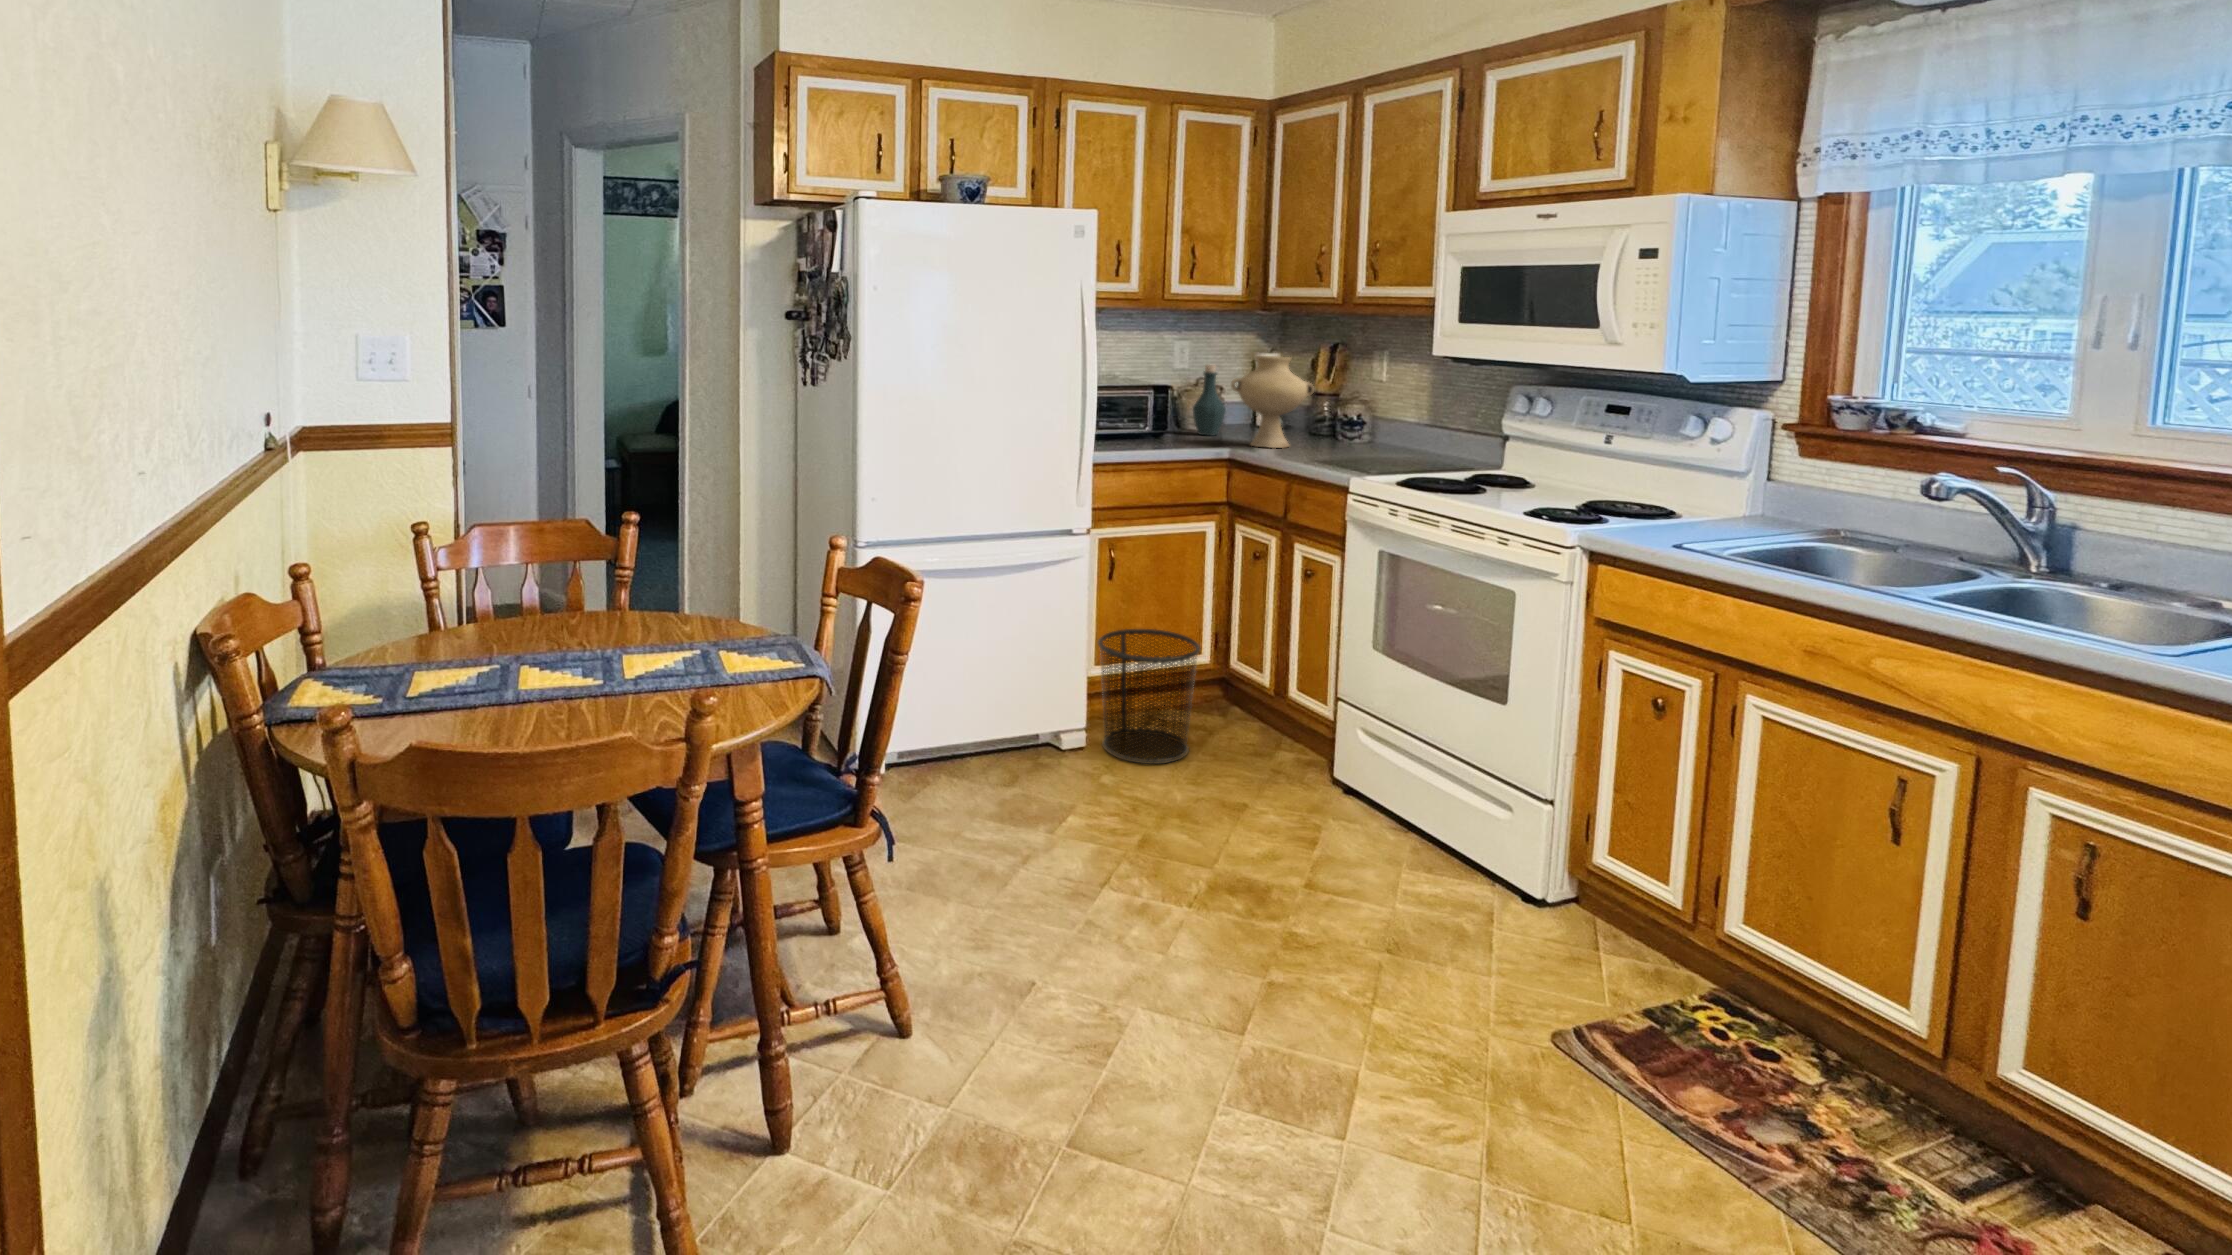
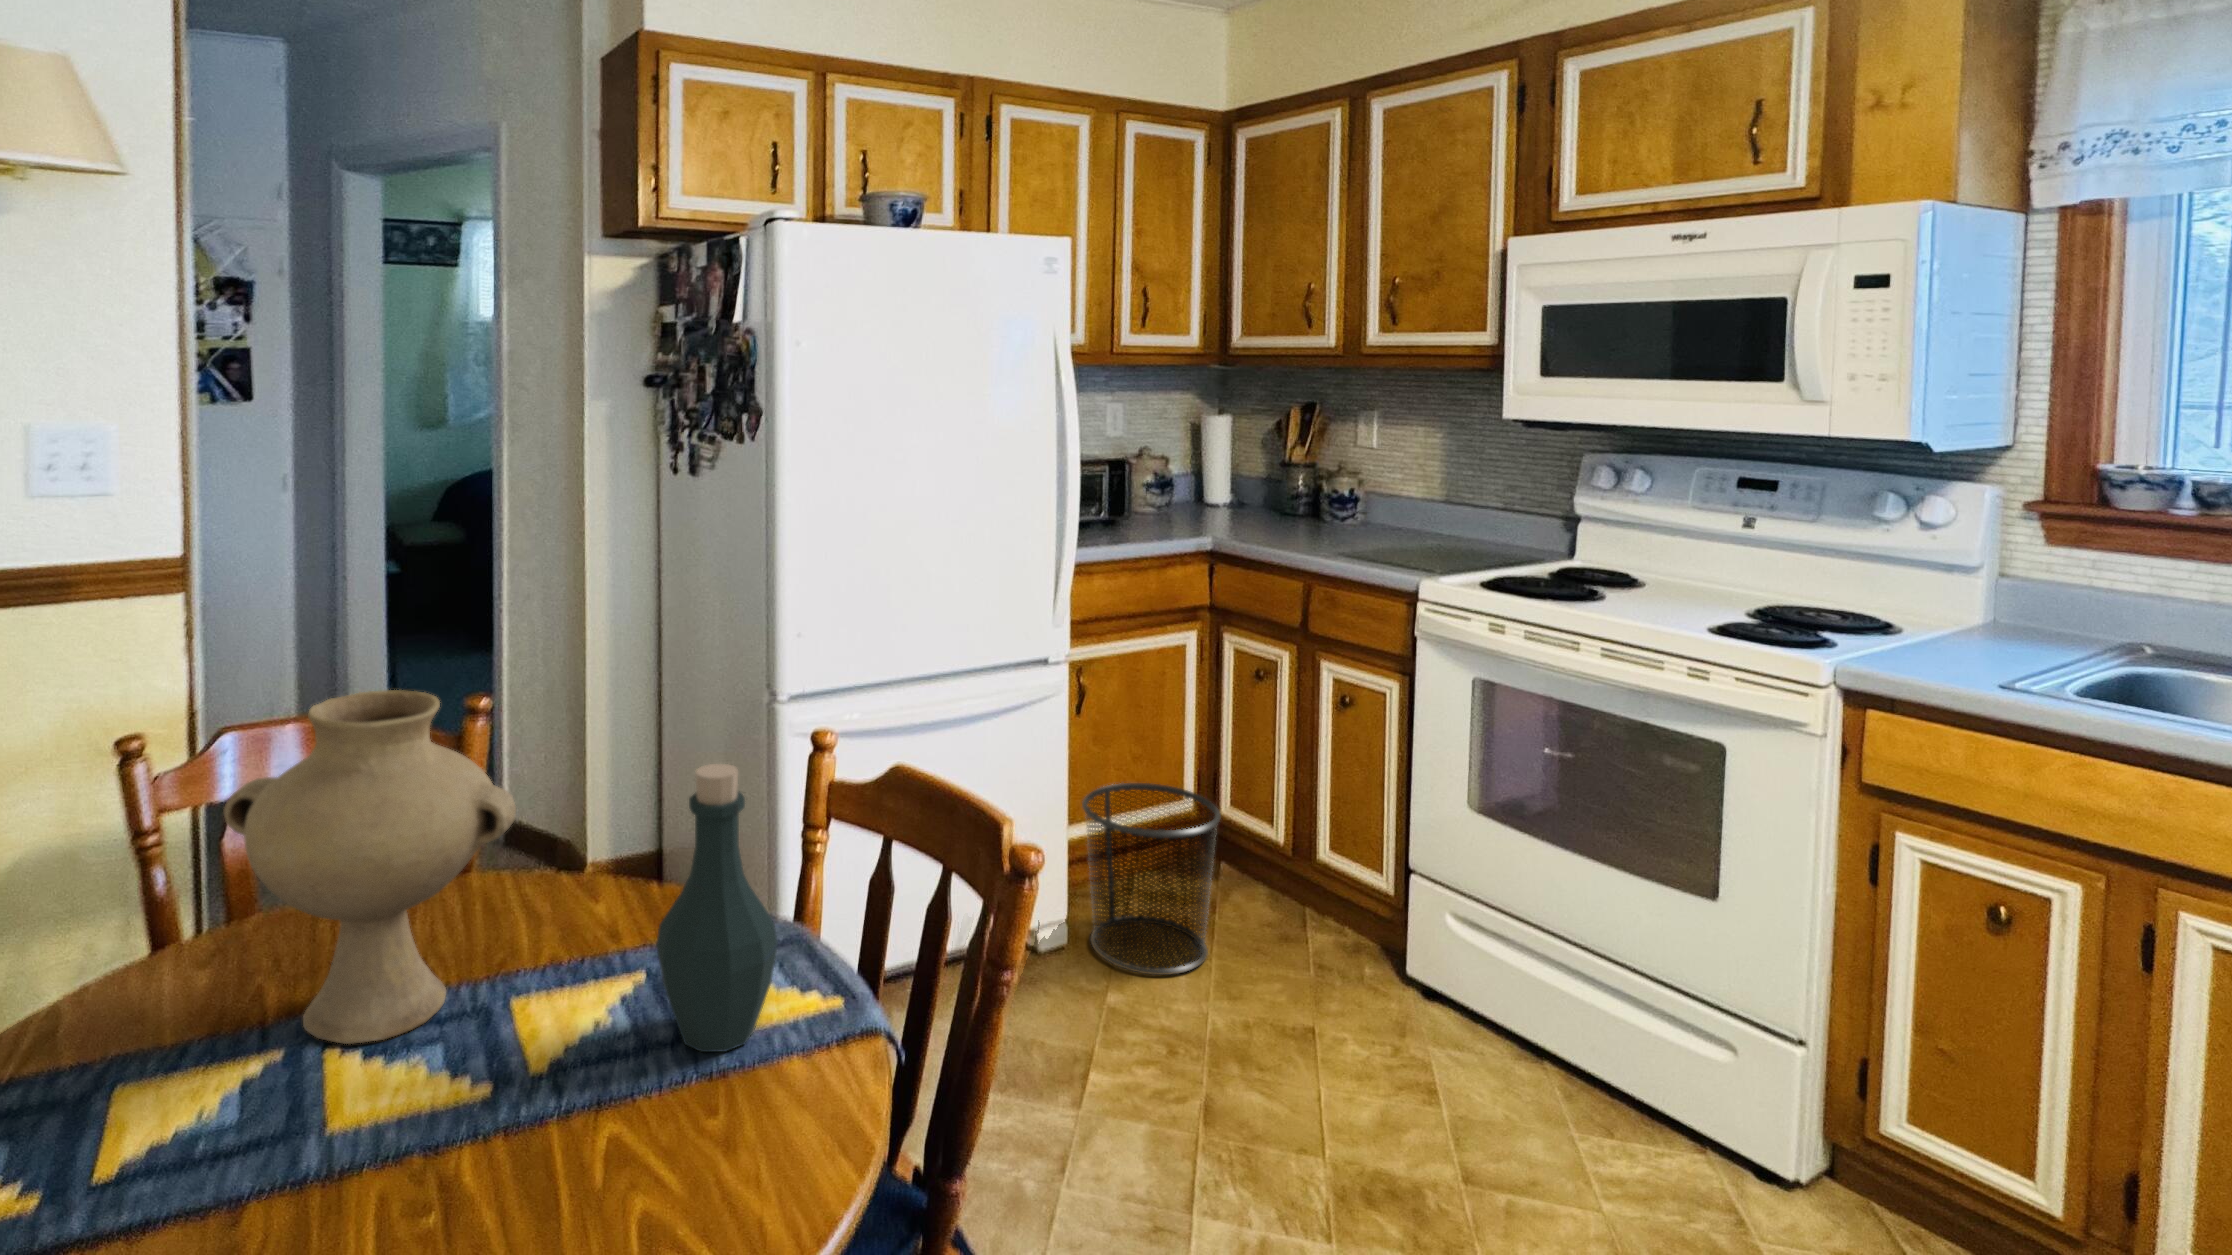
vase: present [1231,356,1314,448] -> present [223,690,516,1044]
bottle: present [1193,365,1225,435] -> present [656,764,778,1052]

